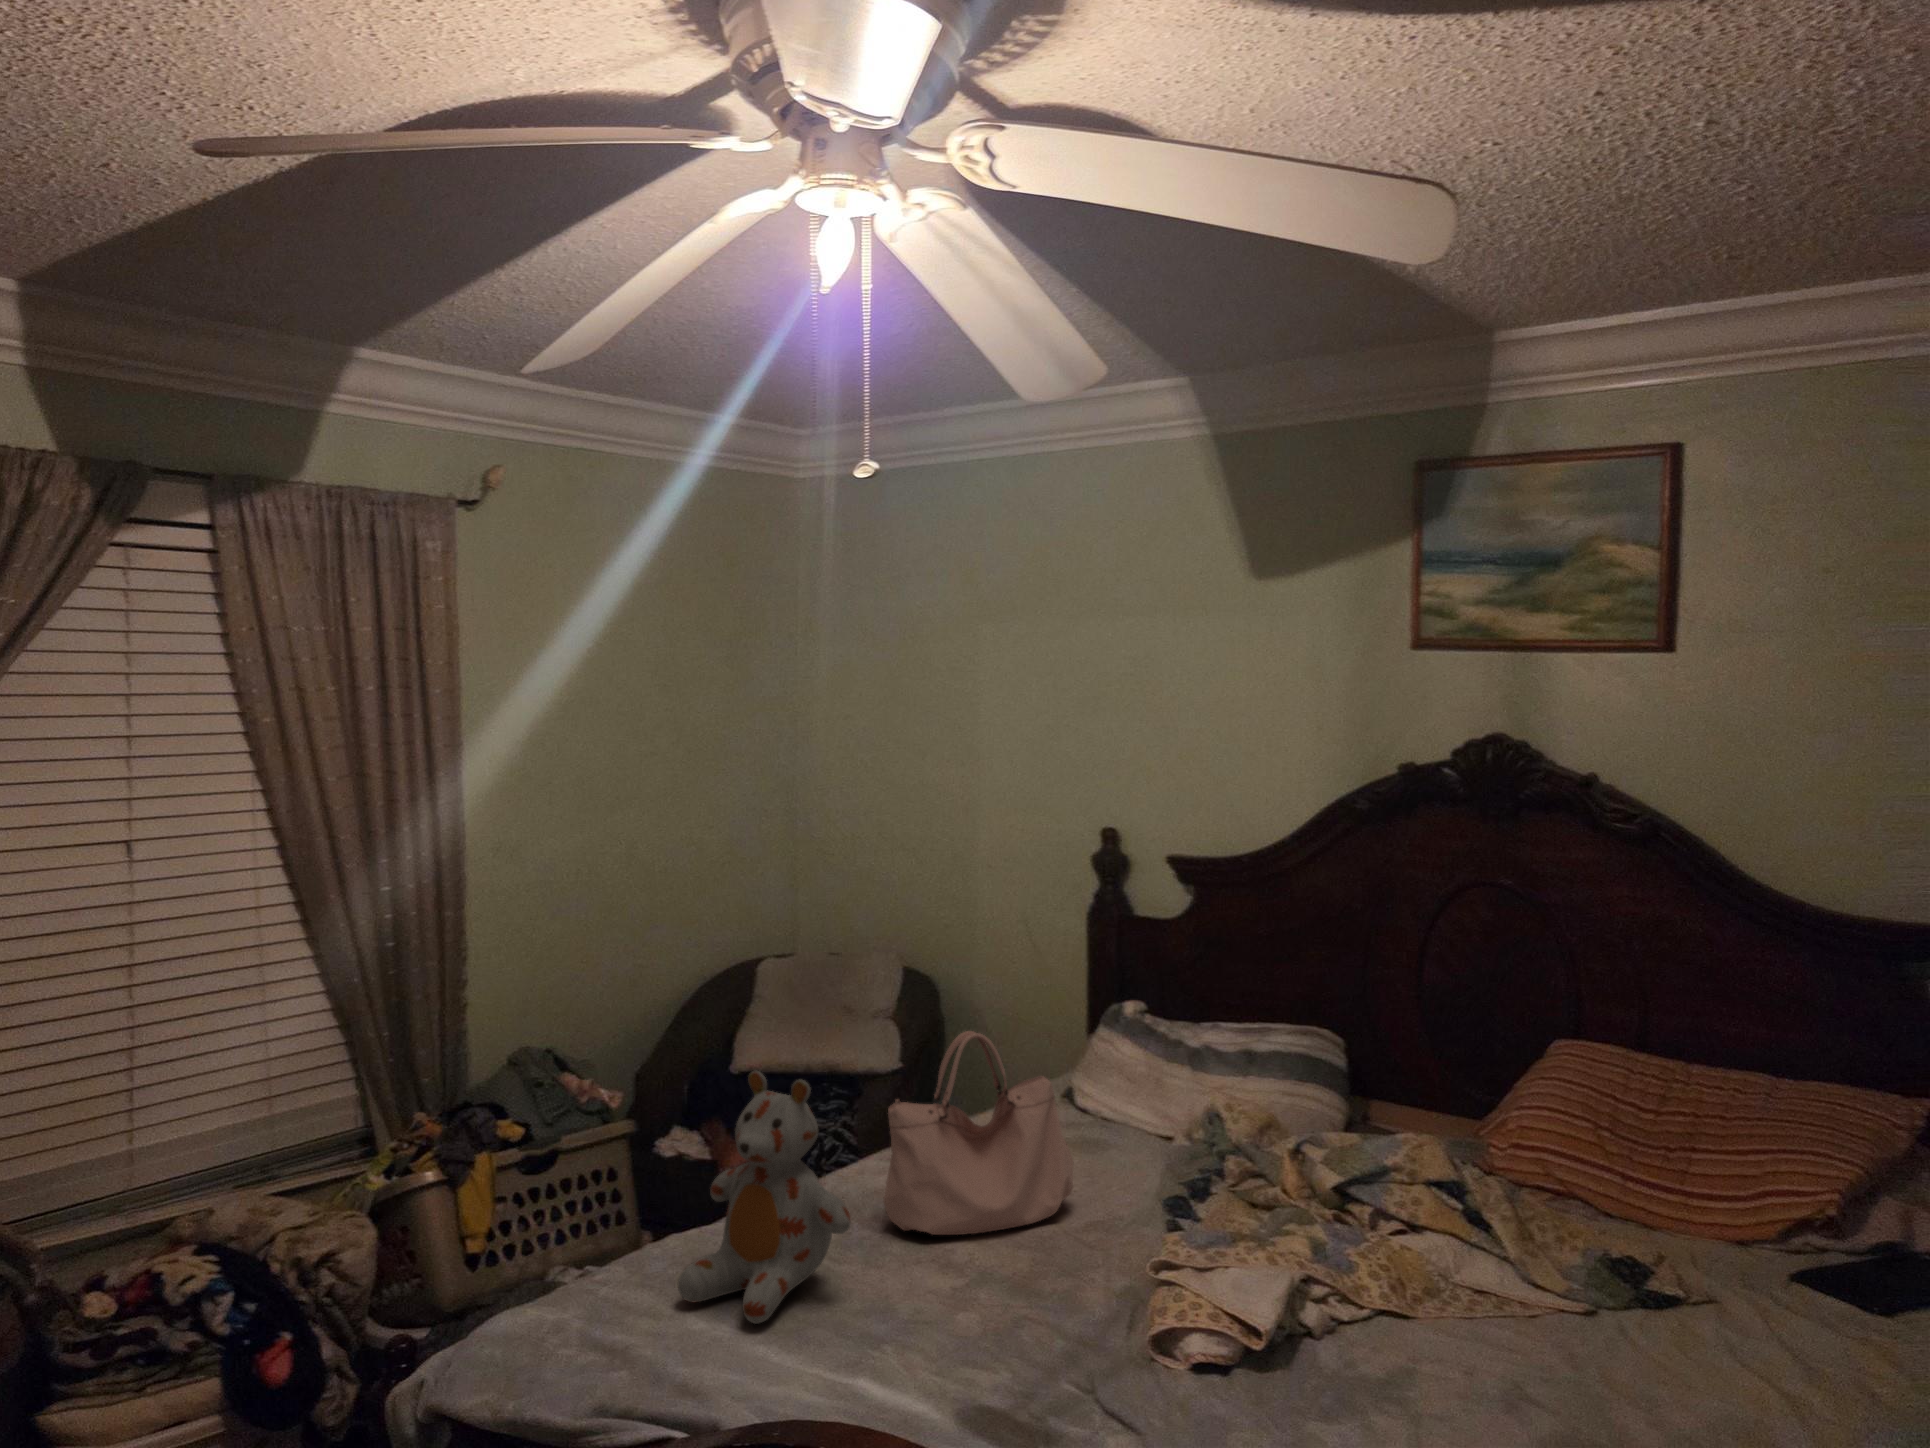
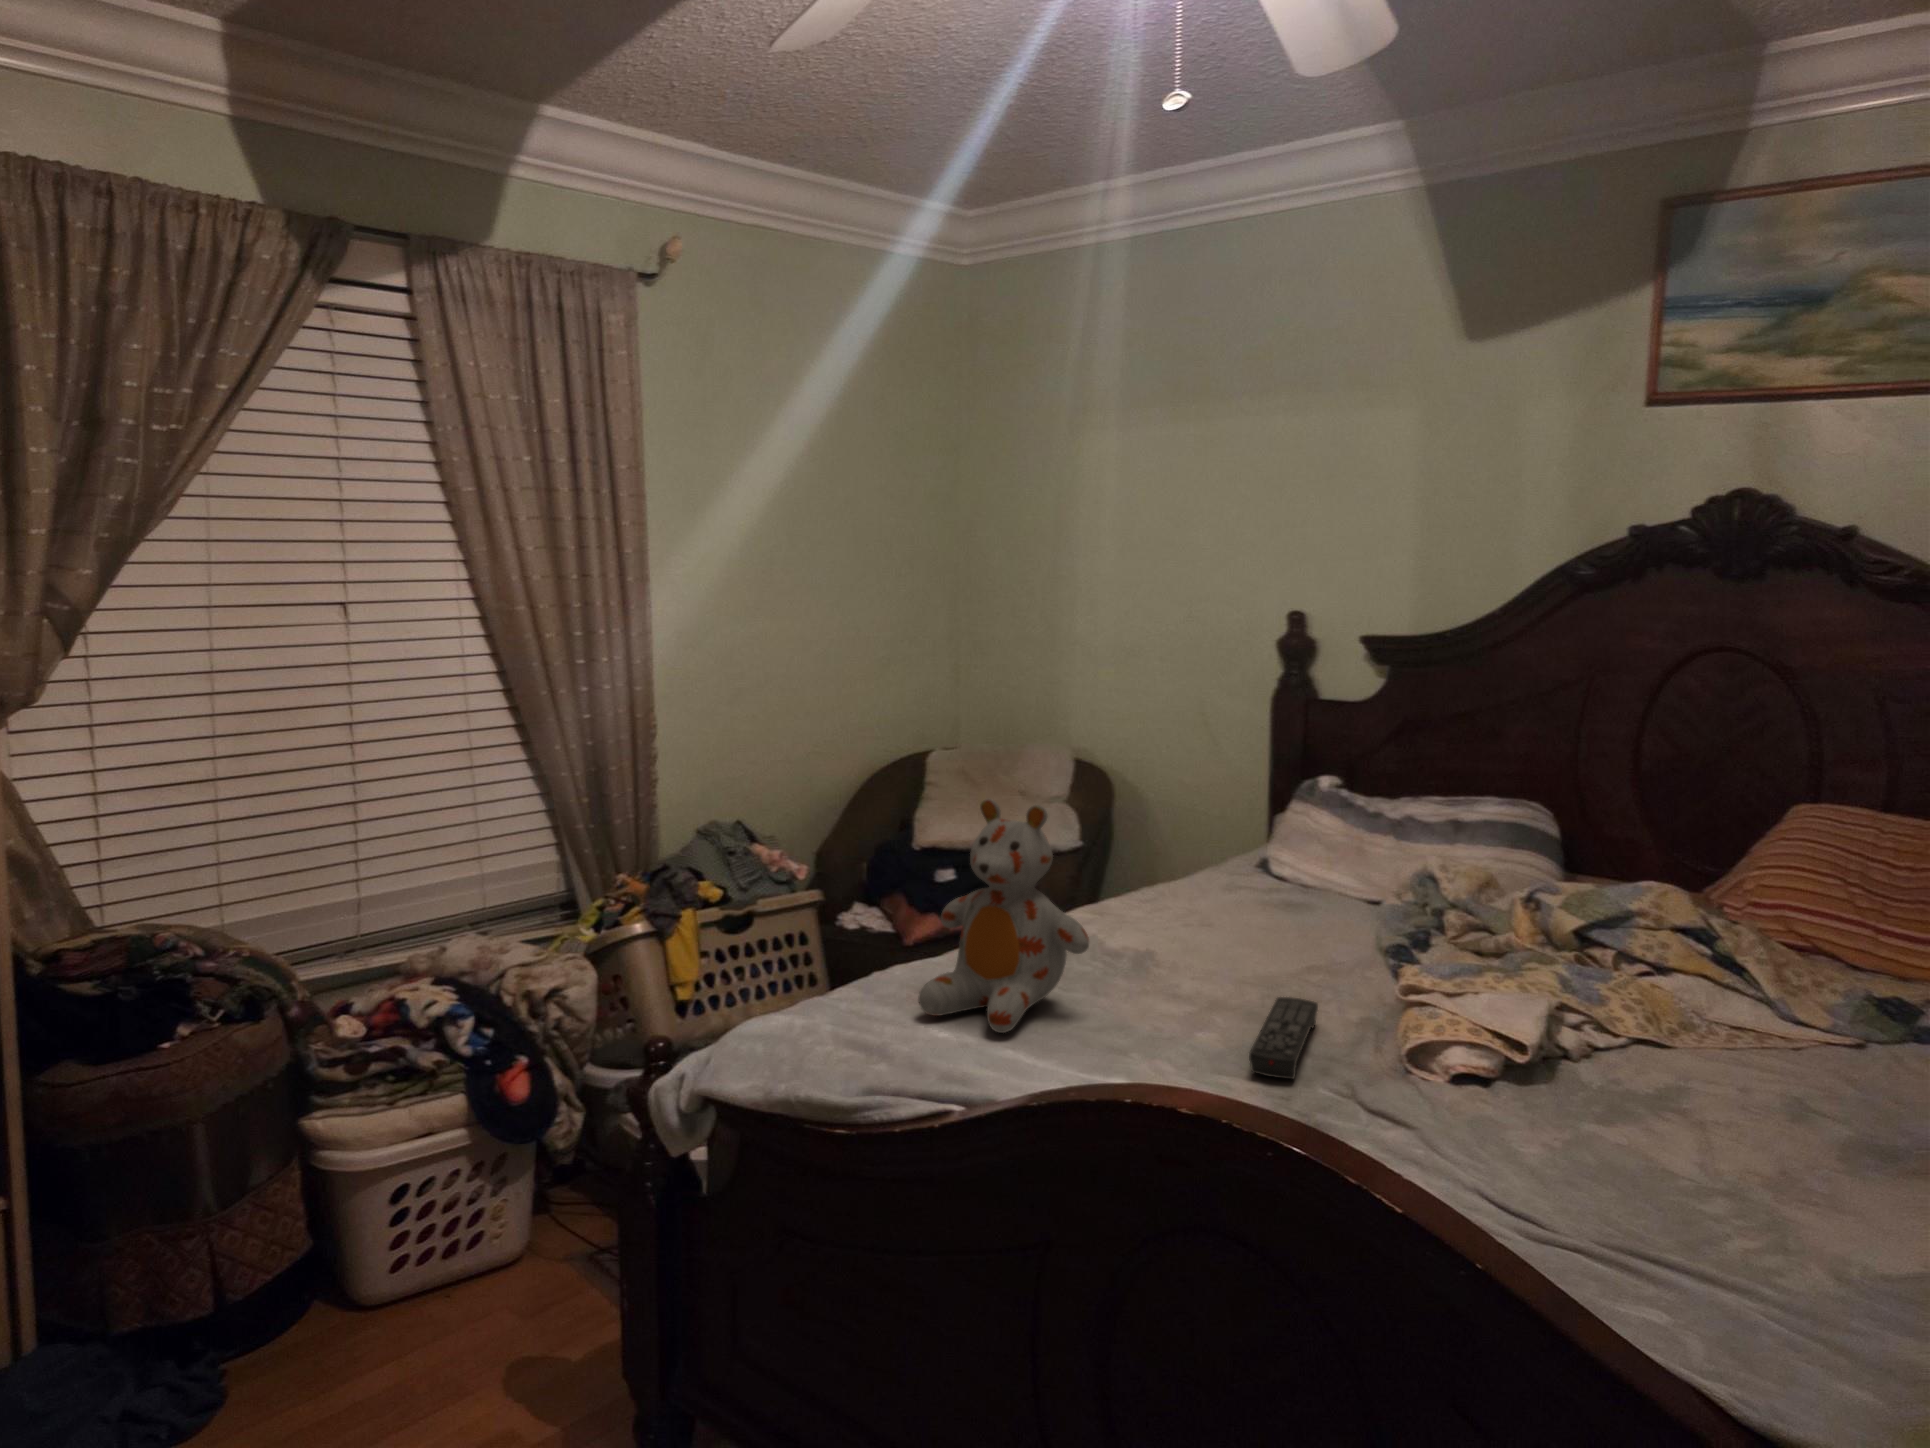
handbag: present [883,1031,1073,1235] -> none [1106,775,1295,970]
remote control: none [991,1274,1075,1377] -> present [1249,997,1318,1079]

